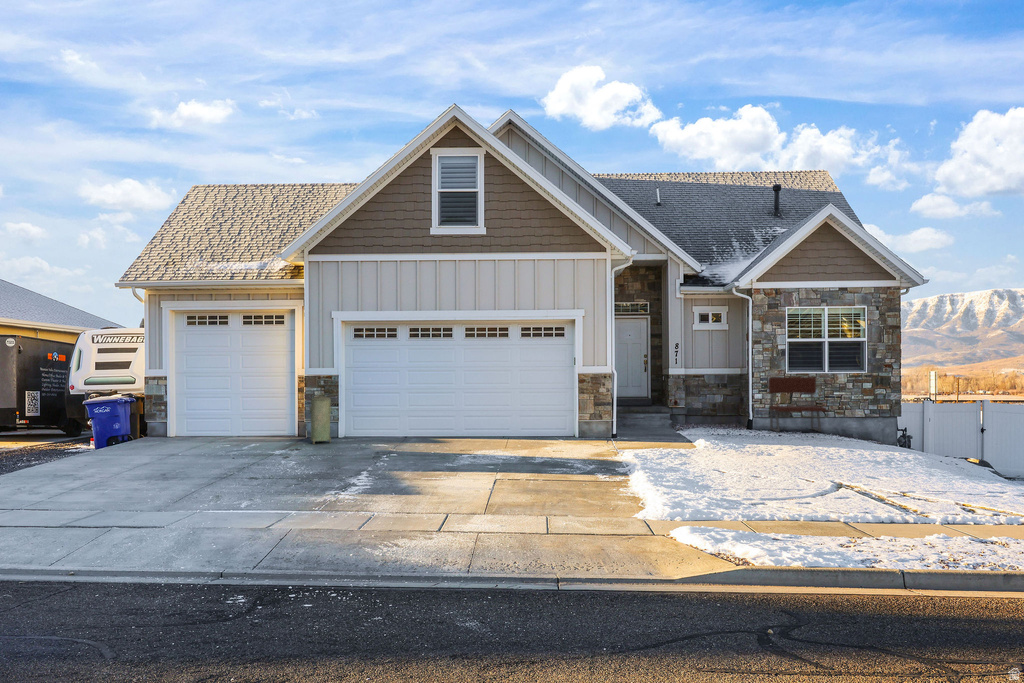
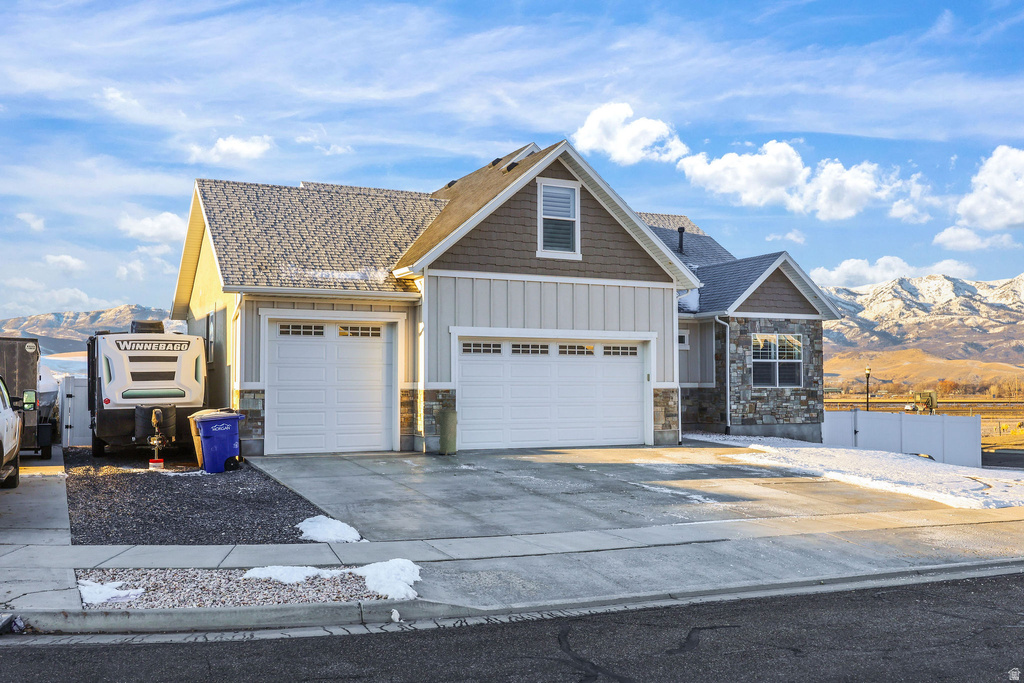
bench: present [768,377,826,432] -> none [744,391,789,436]

